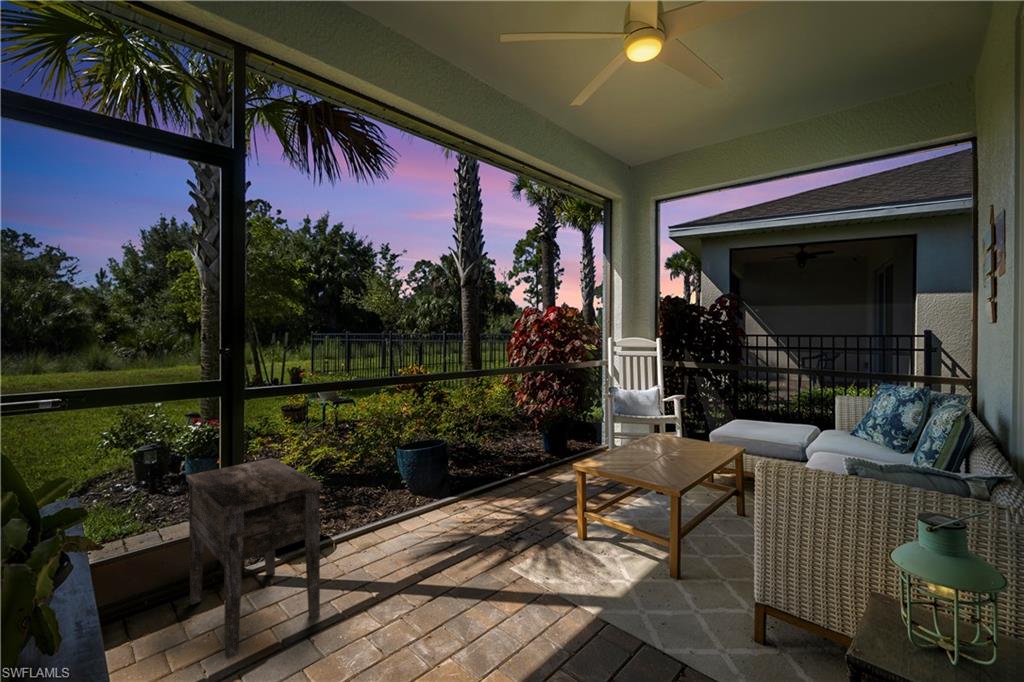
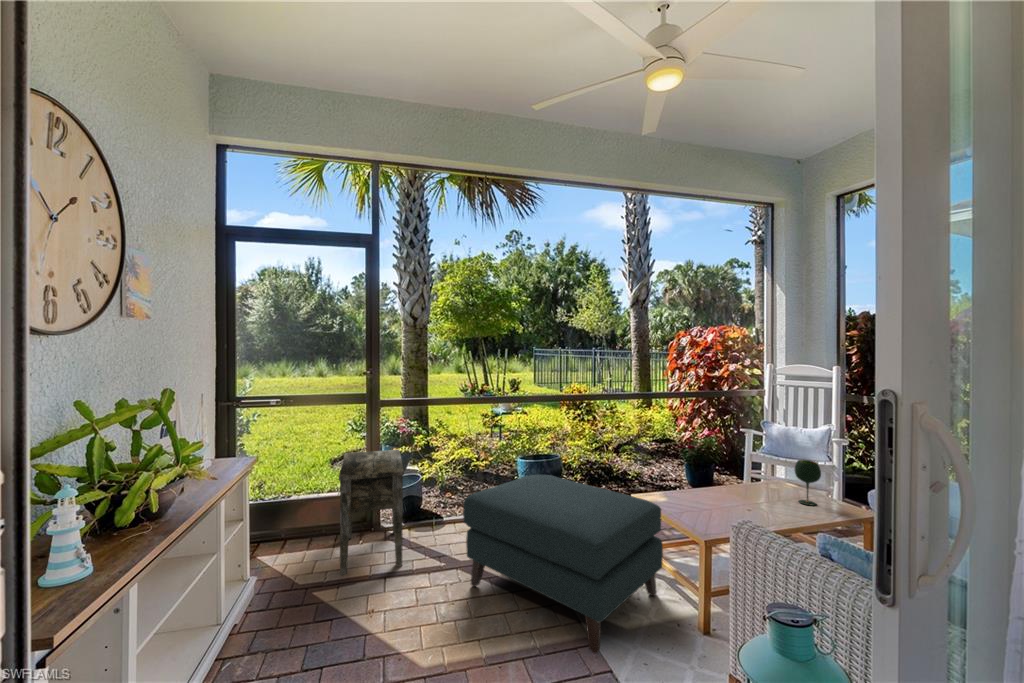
wine glass: none [685,413,705,450] -> present [795,460,821,505]
ottoman: none [425,460,629,632] -> present [463,475,663,653]

